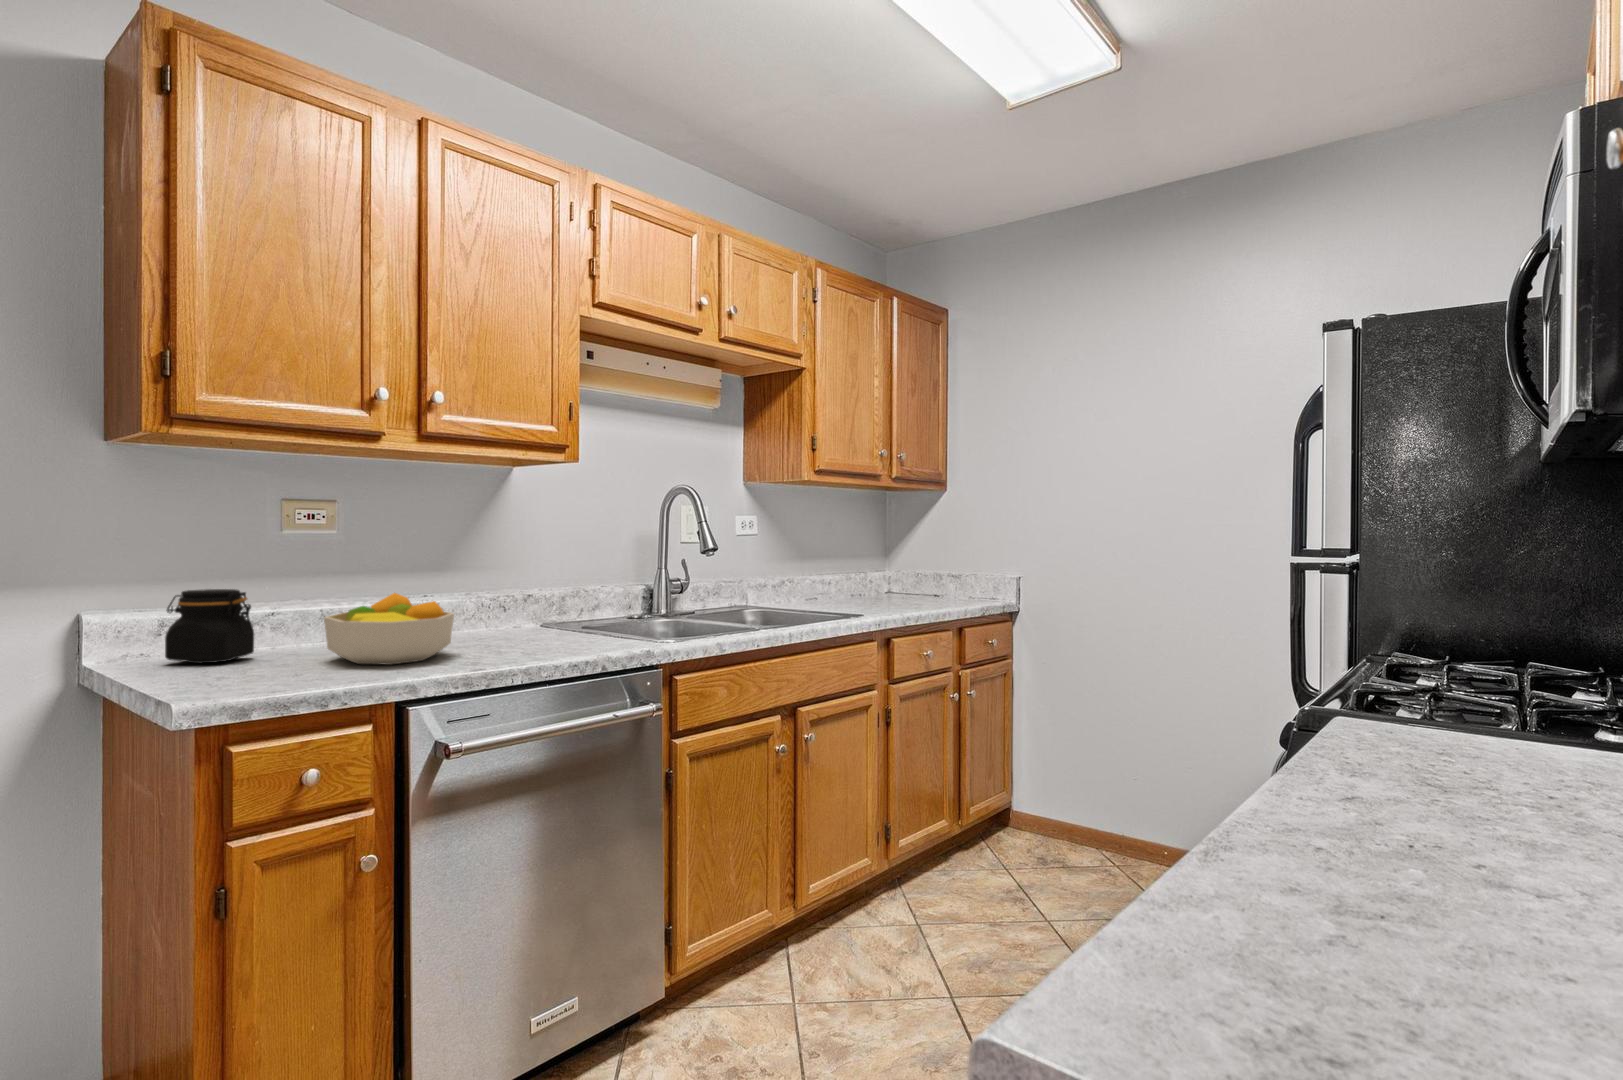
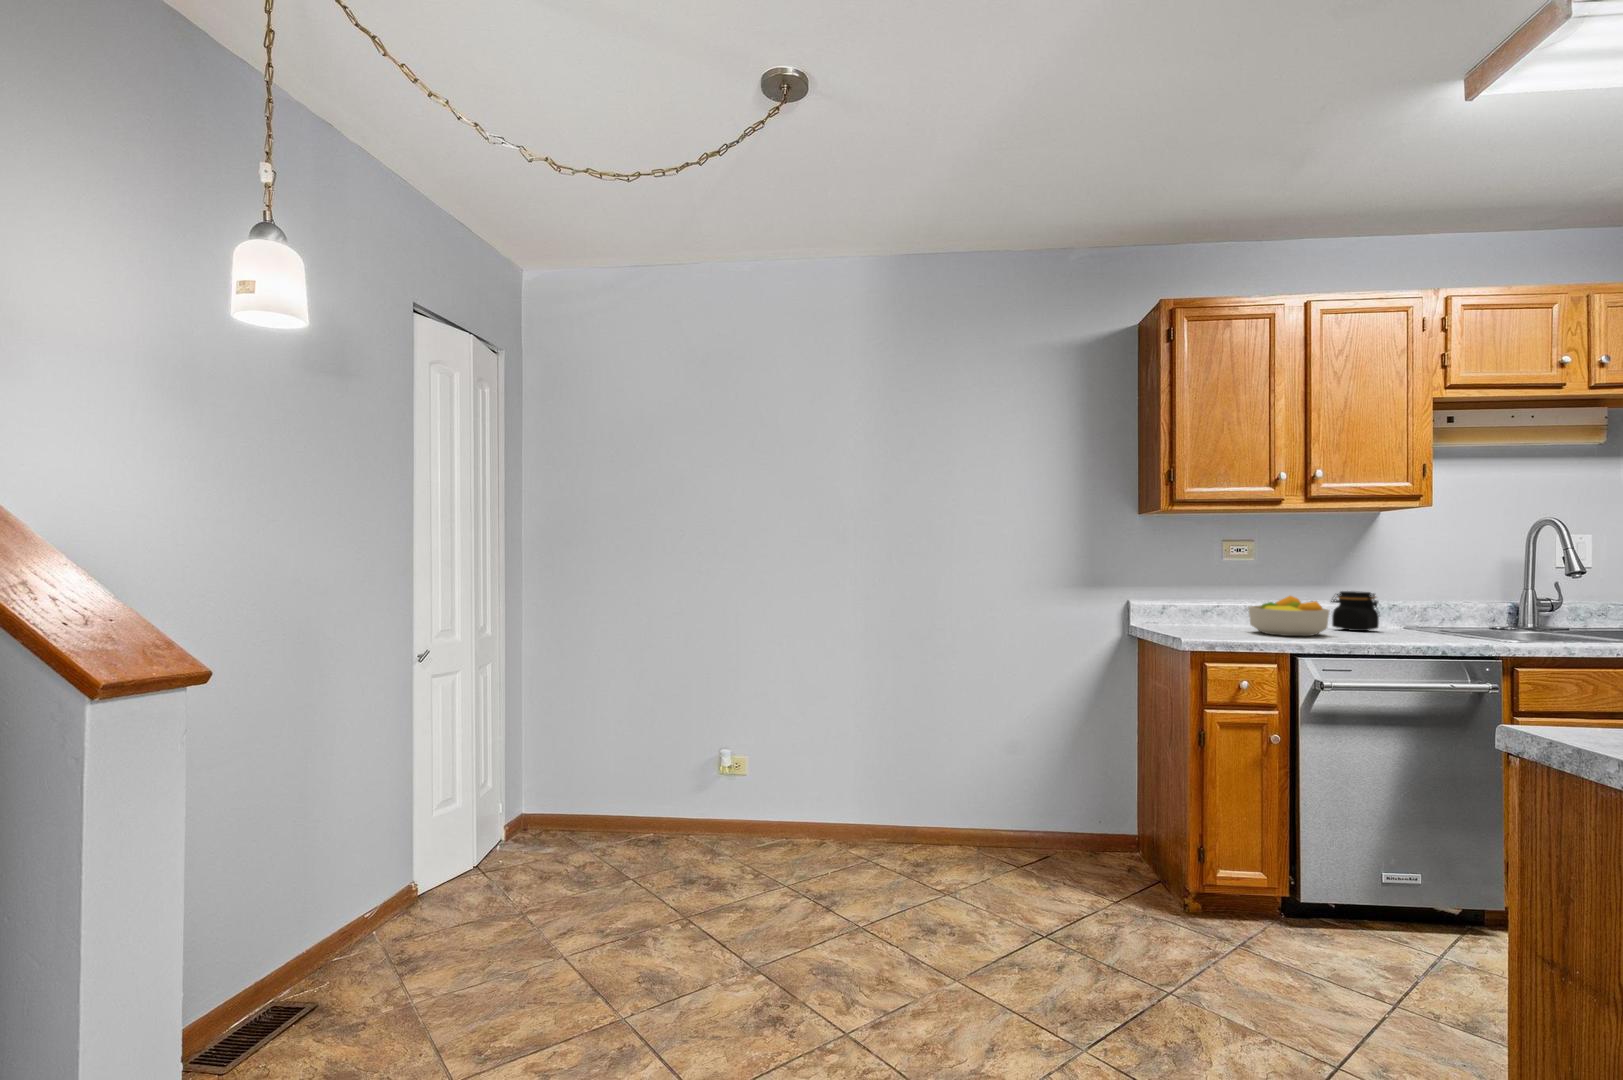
jar: present [165,589,254,663] -> present [1331,591,1380,631]

